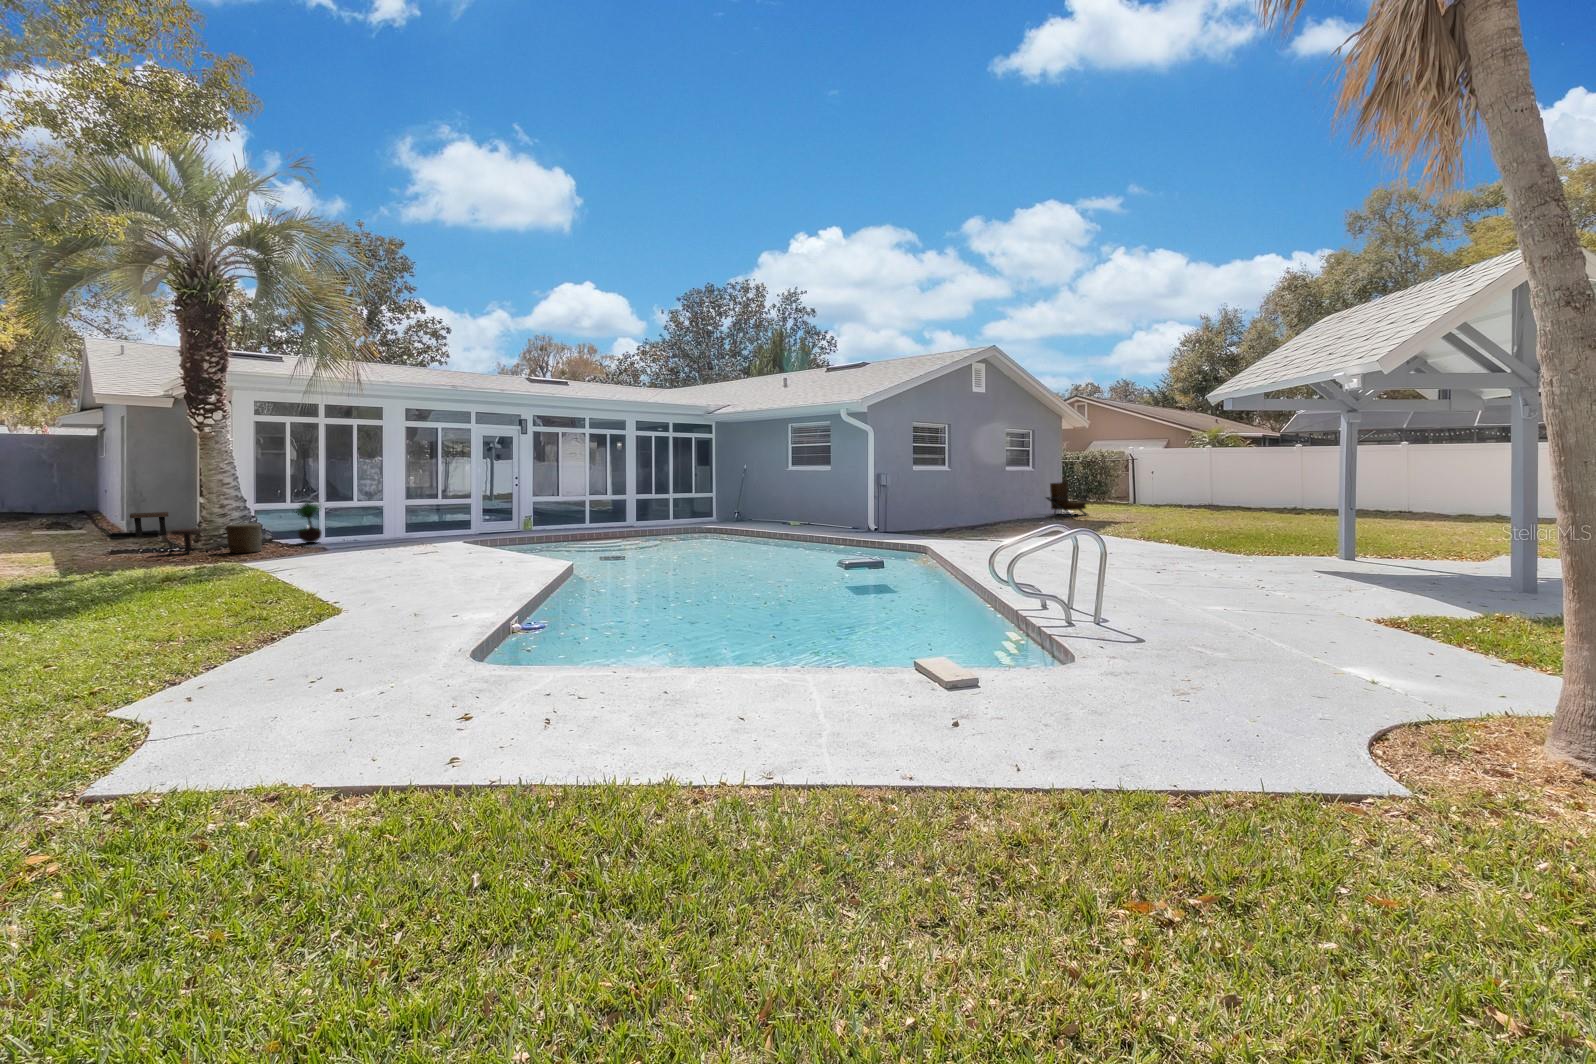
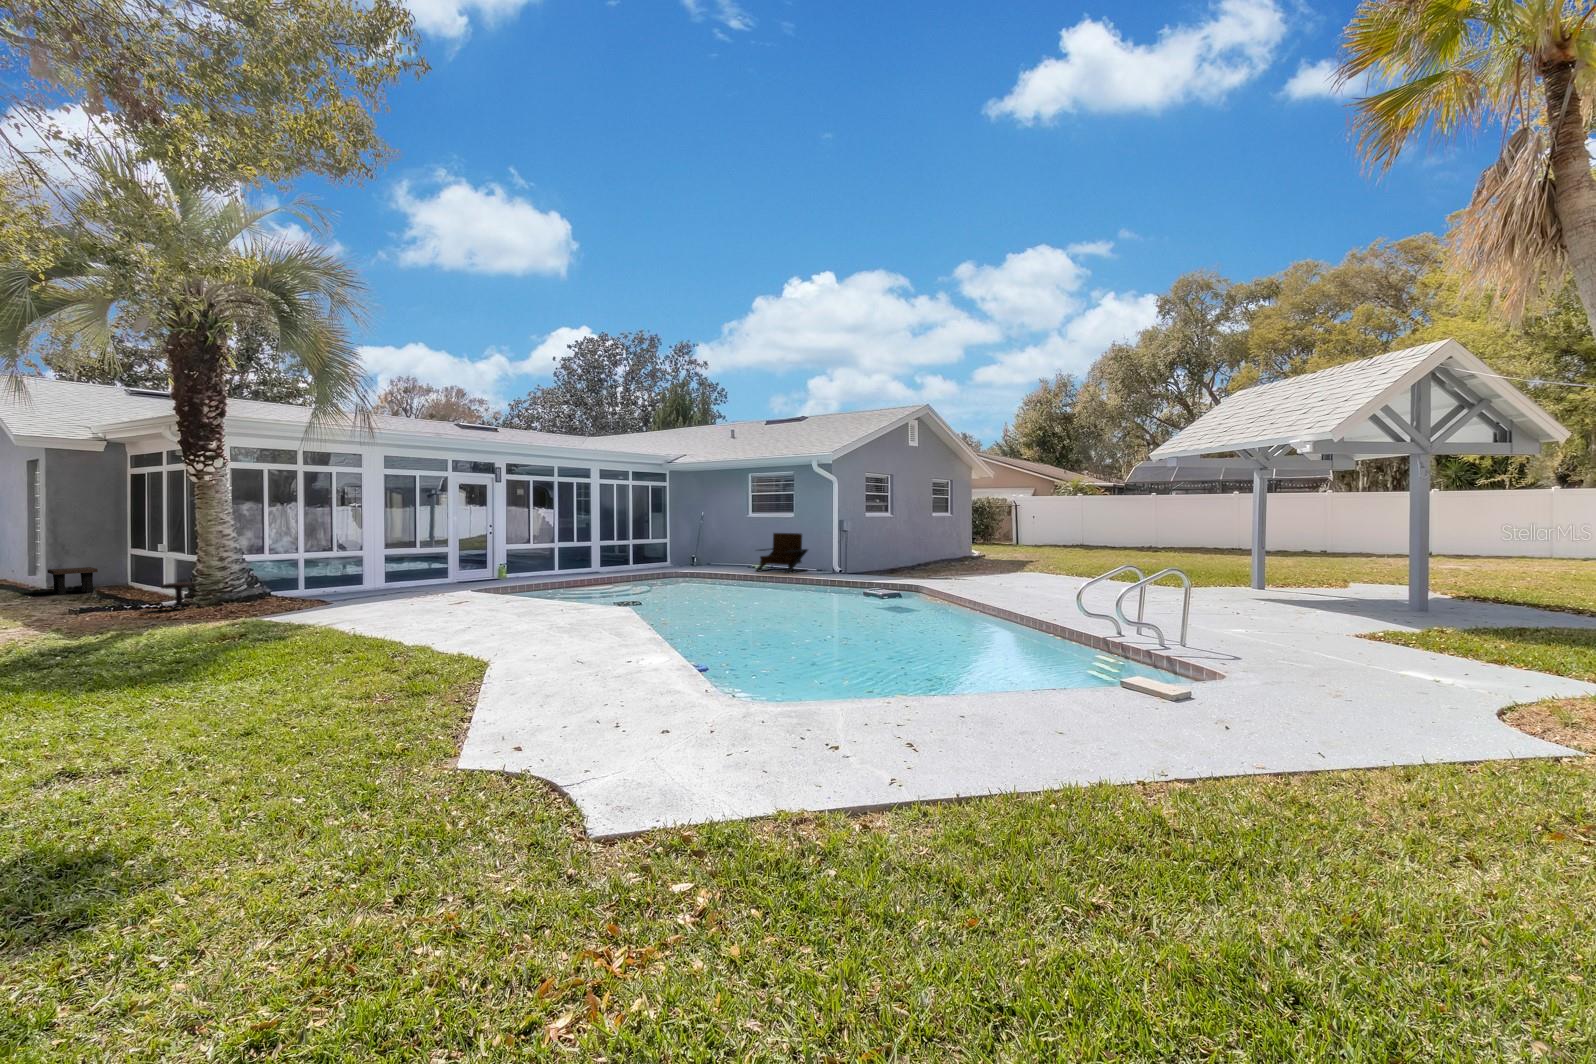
lounge chair: present [1046,482,1088,518] -> present [756,533,808,573]
potted tree: present [294,501,322,543] -> none [279,548,311,596]
woven basket: present [226,523,262,553] -> none [224,575,262,607]

